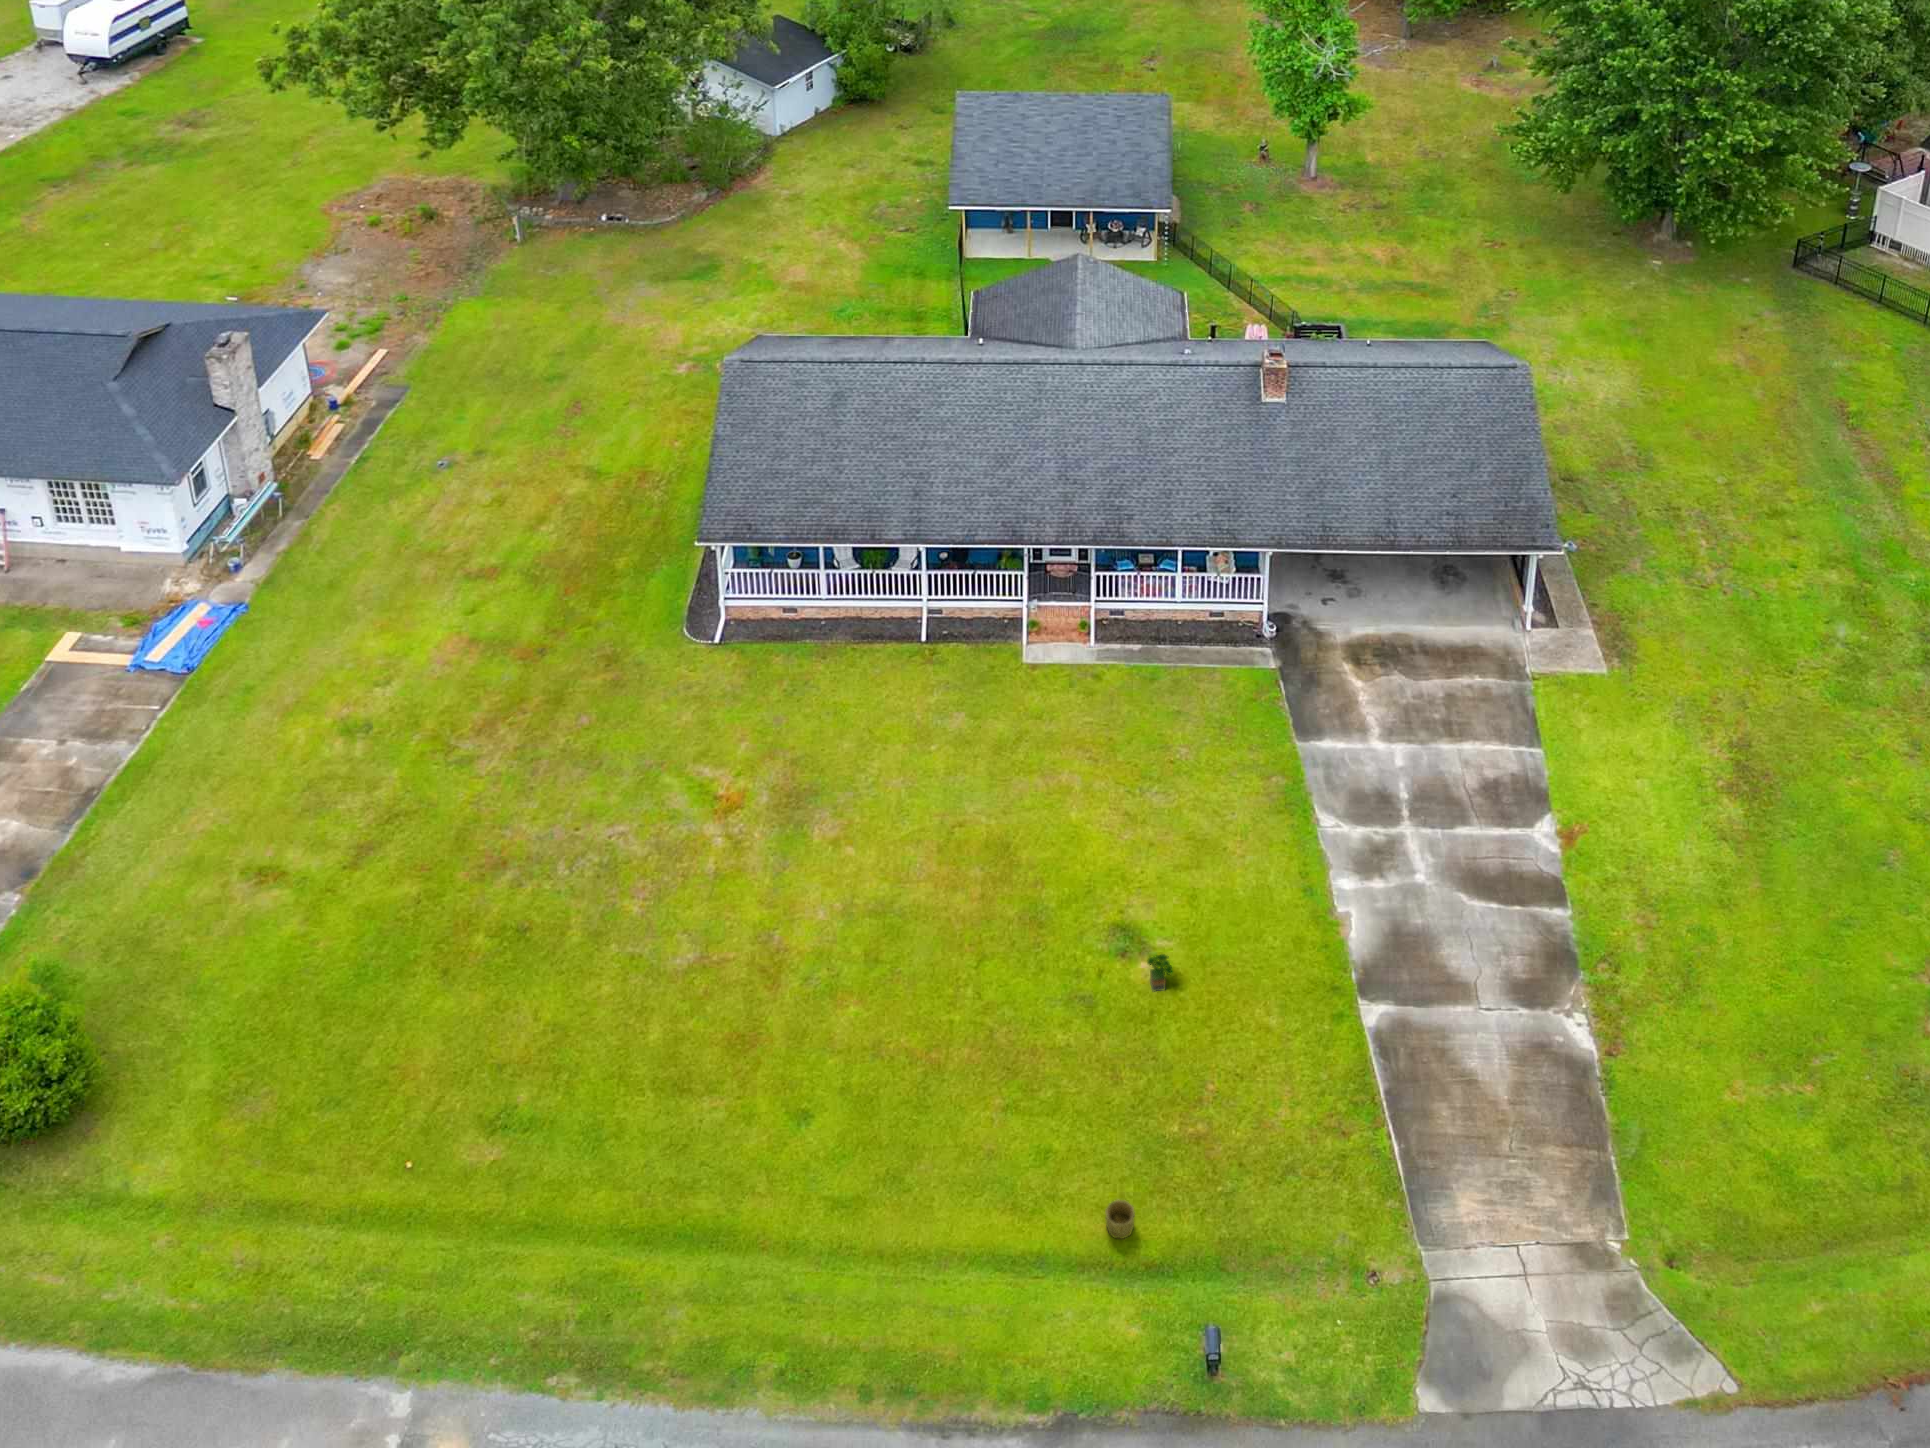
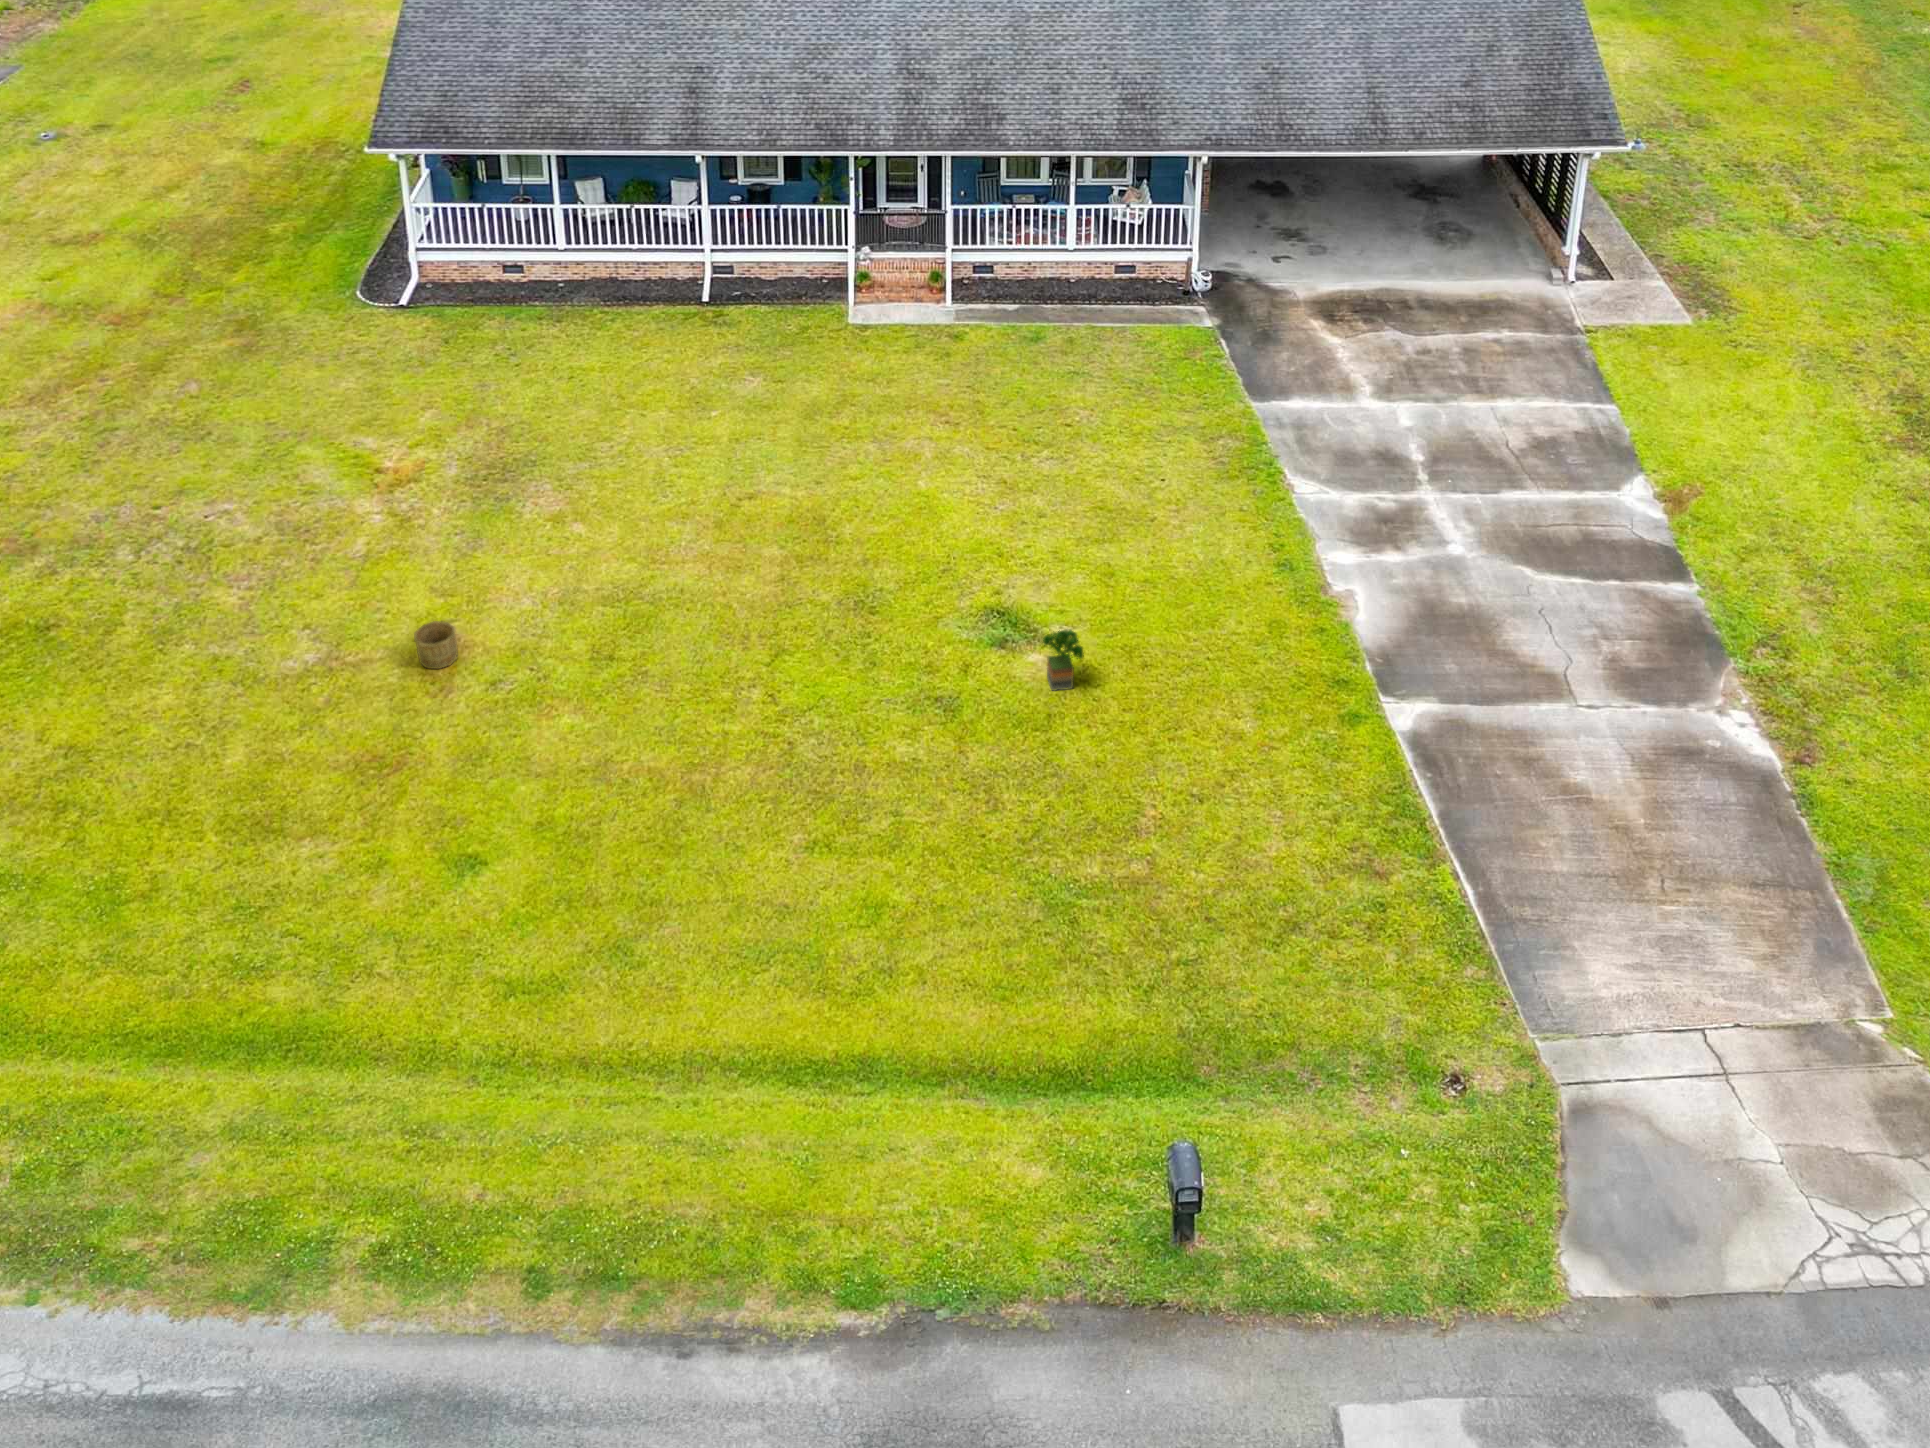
wooden bucket: present [1105,1200,1135,1239] -> present [414,621,458,669]

